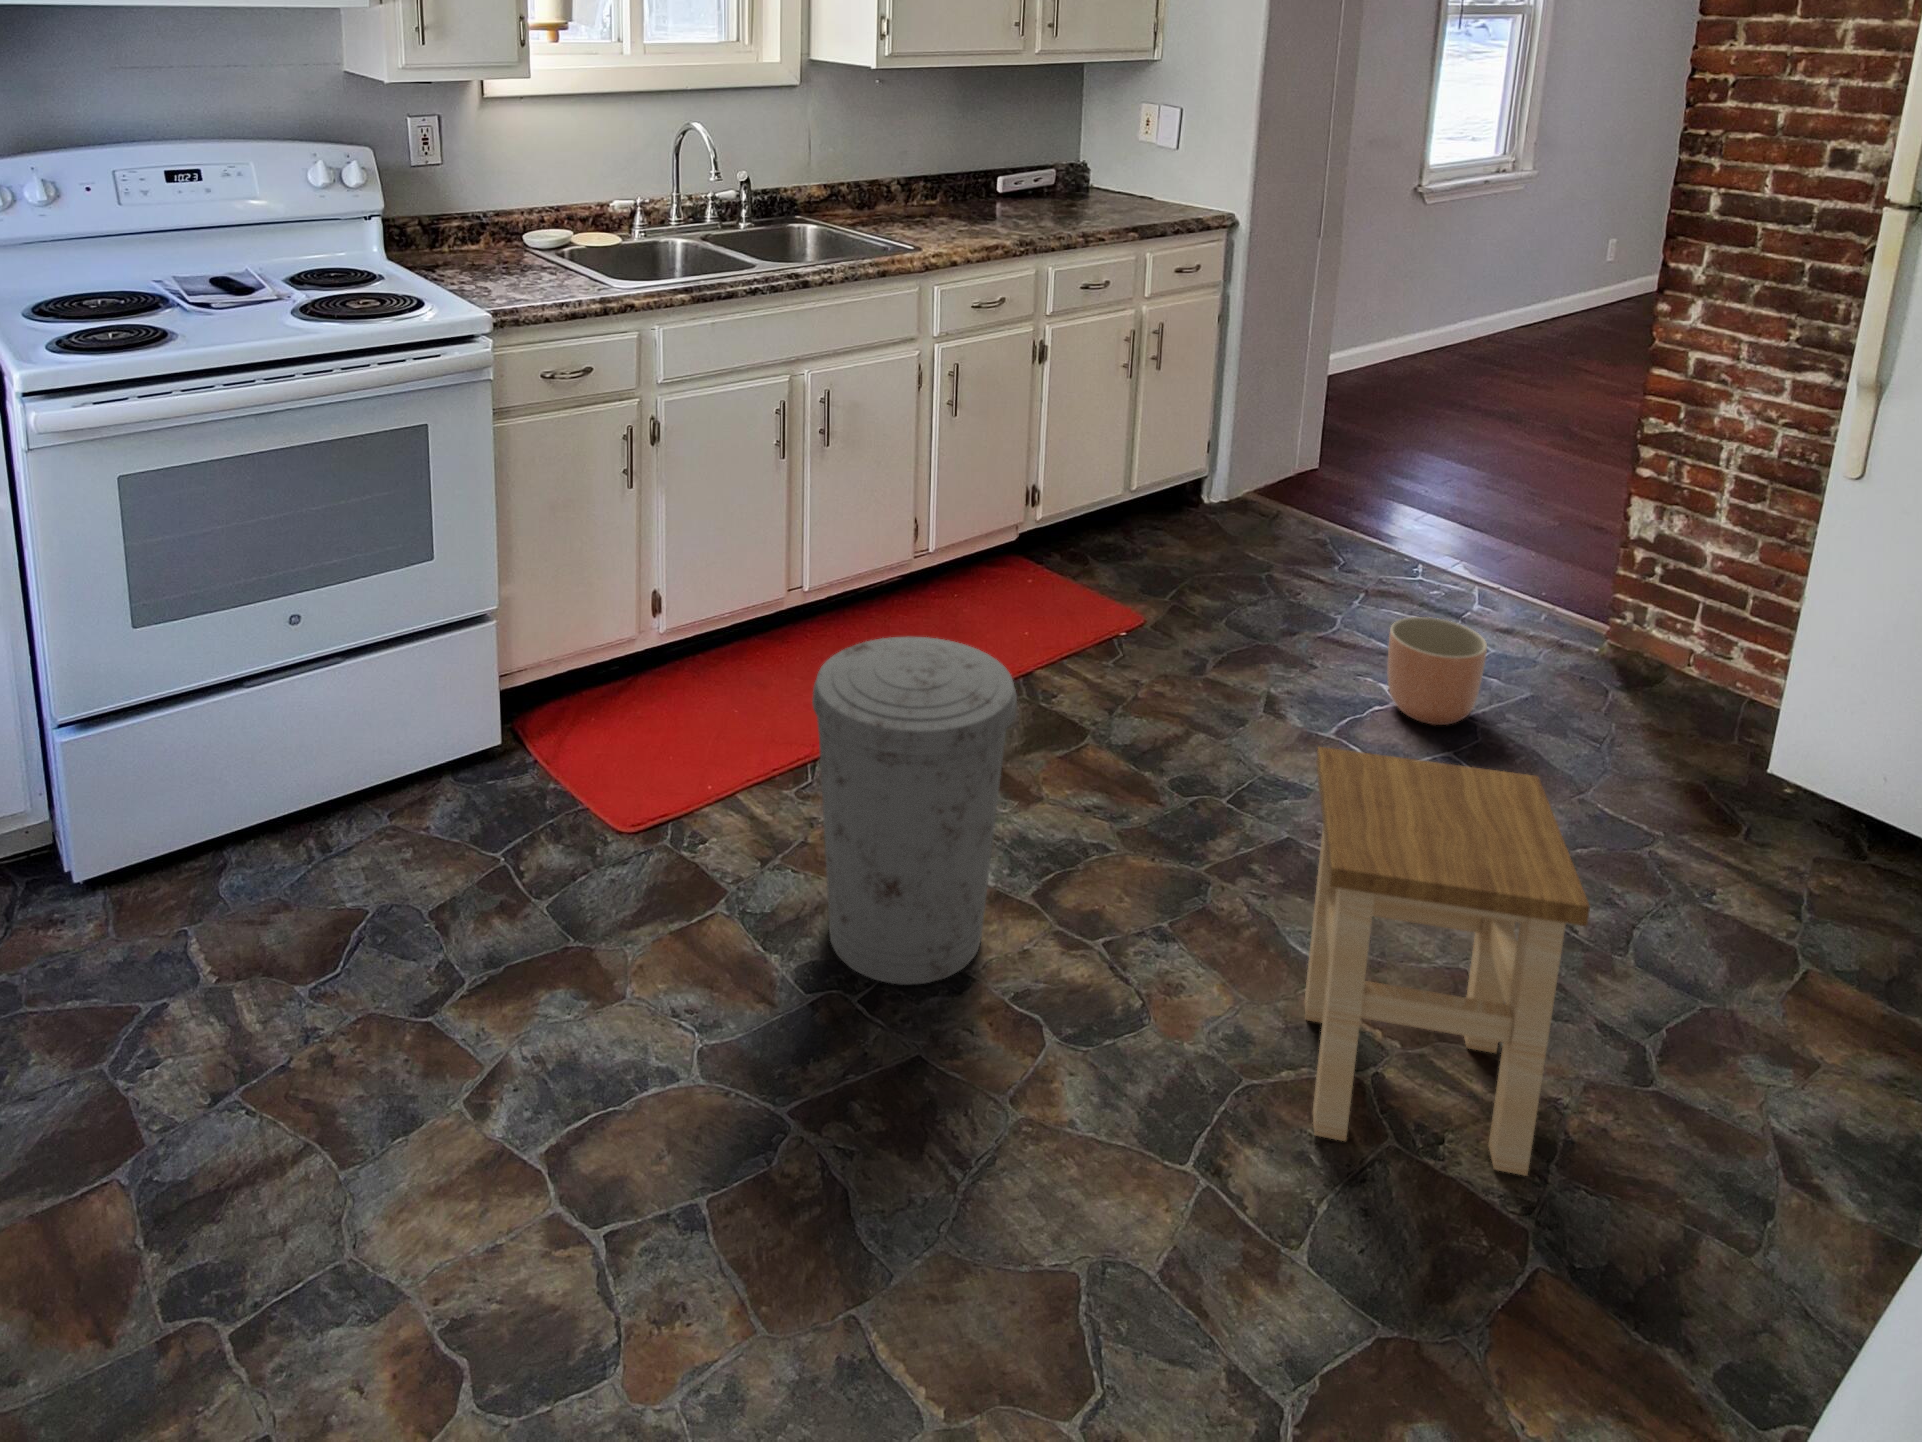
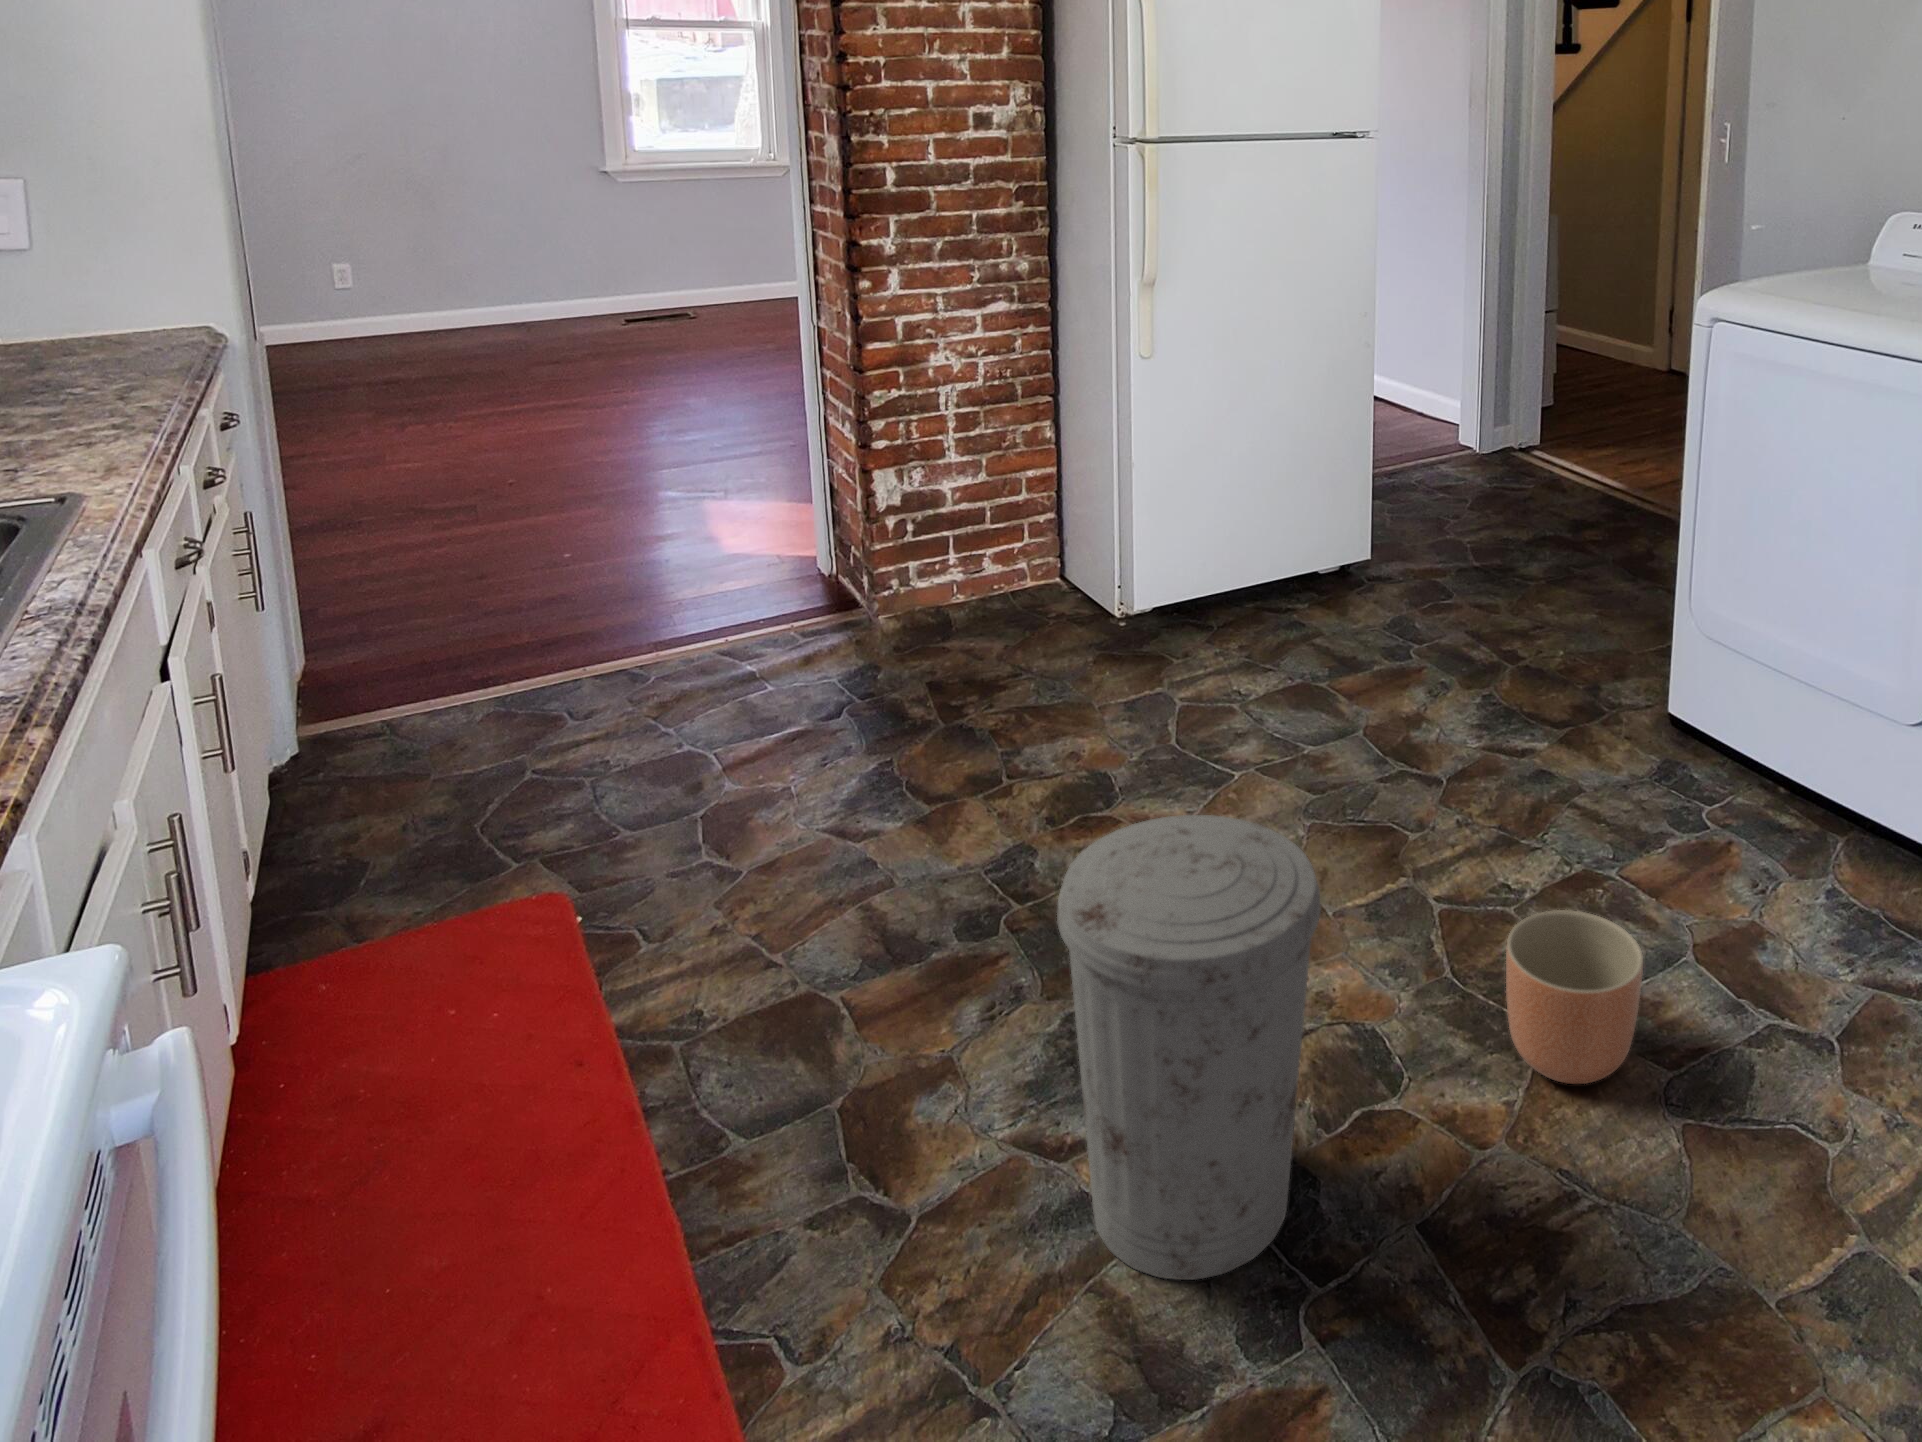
planter: present [1387,617,1487,725] -> present [1506,910,1643,1084]
stool: present [1305,747,1590,1176] -> none [1329,622,1554,961]

